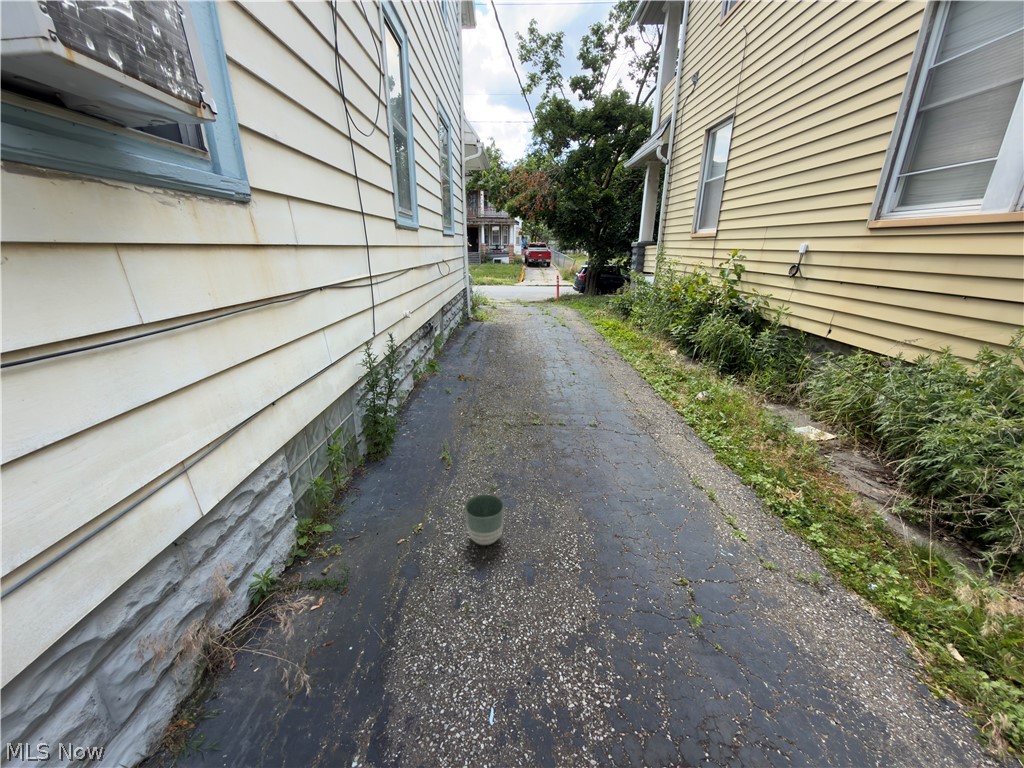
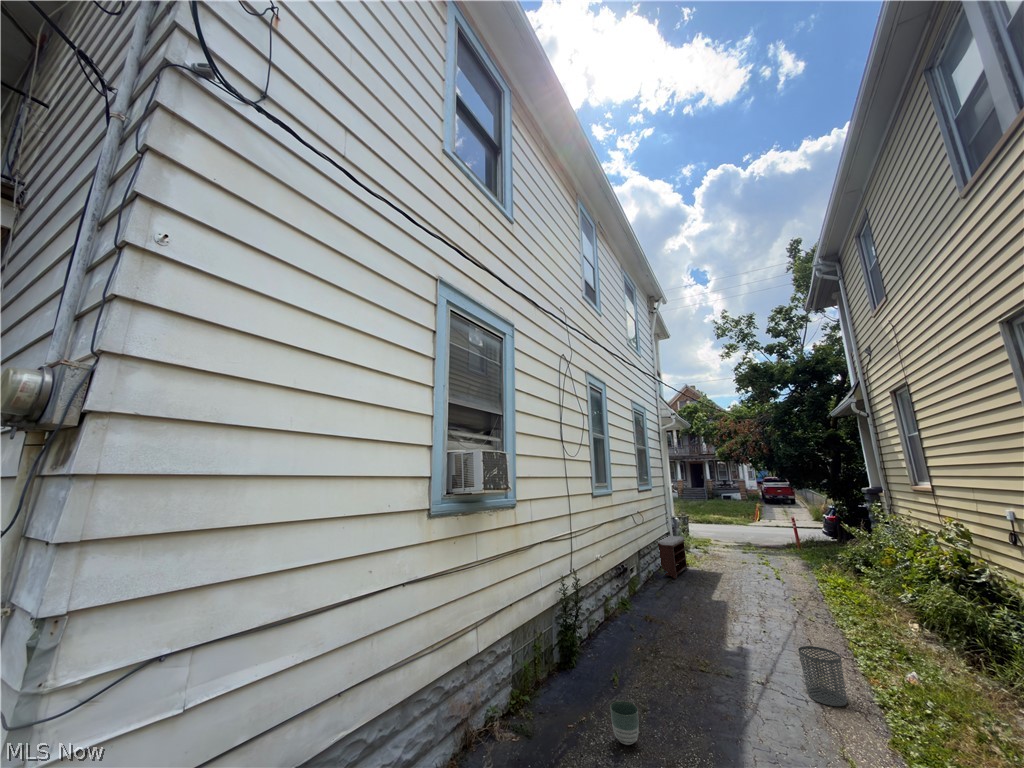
bench: none [454,291,484,334] -> present [658,536,687,579]
waste bin: none [633,383,672,432] -> present [798,646,847,706]

